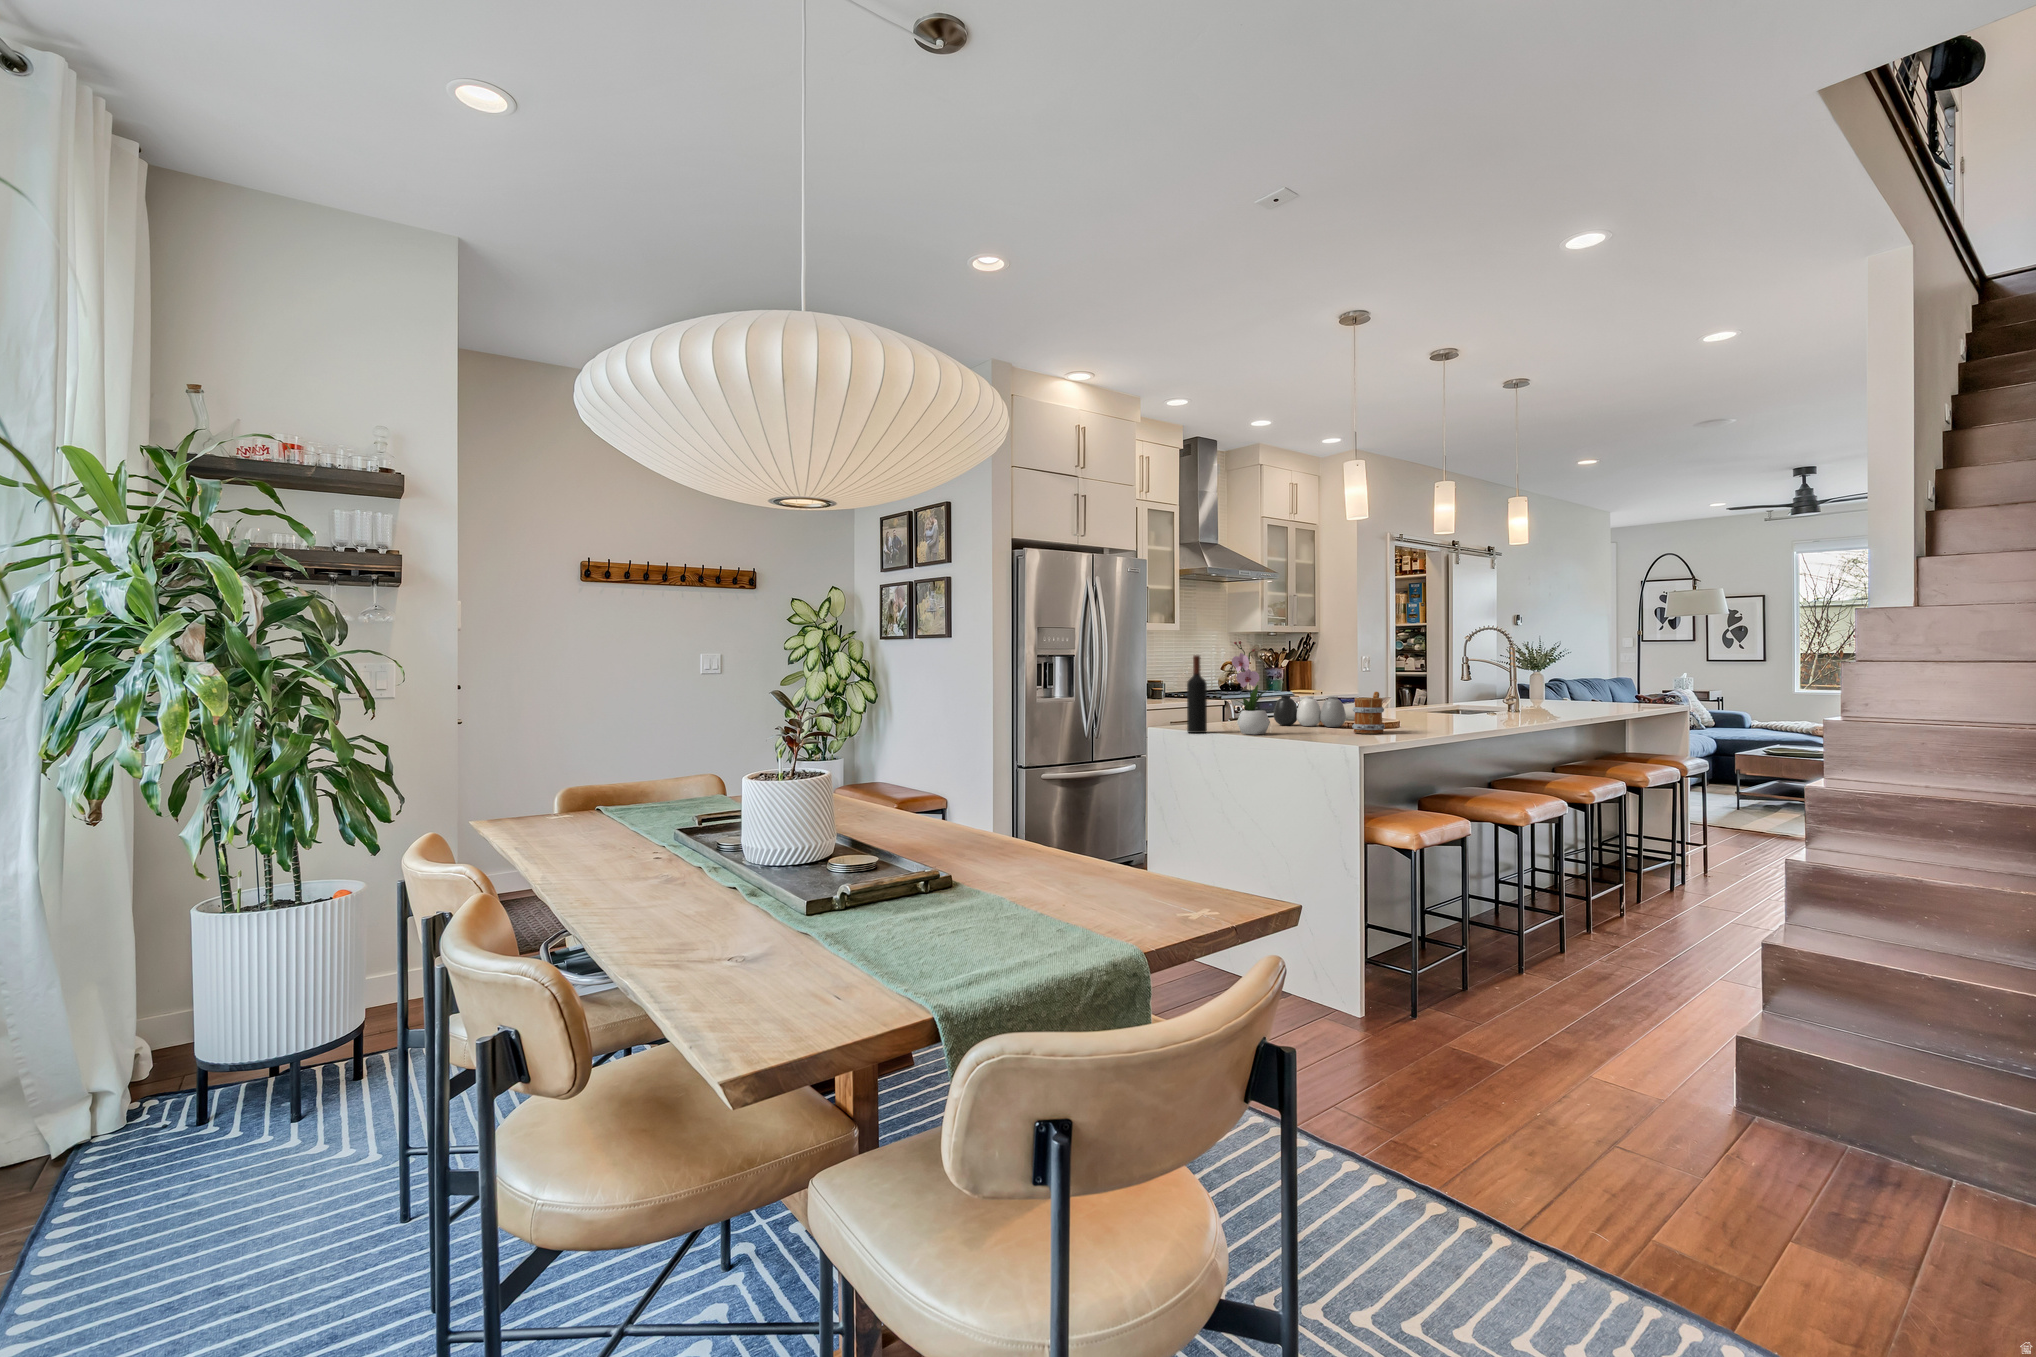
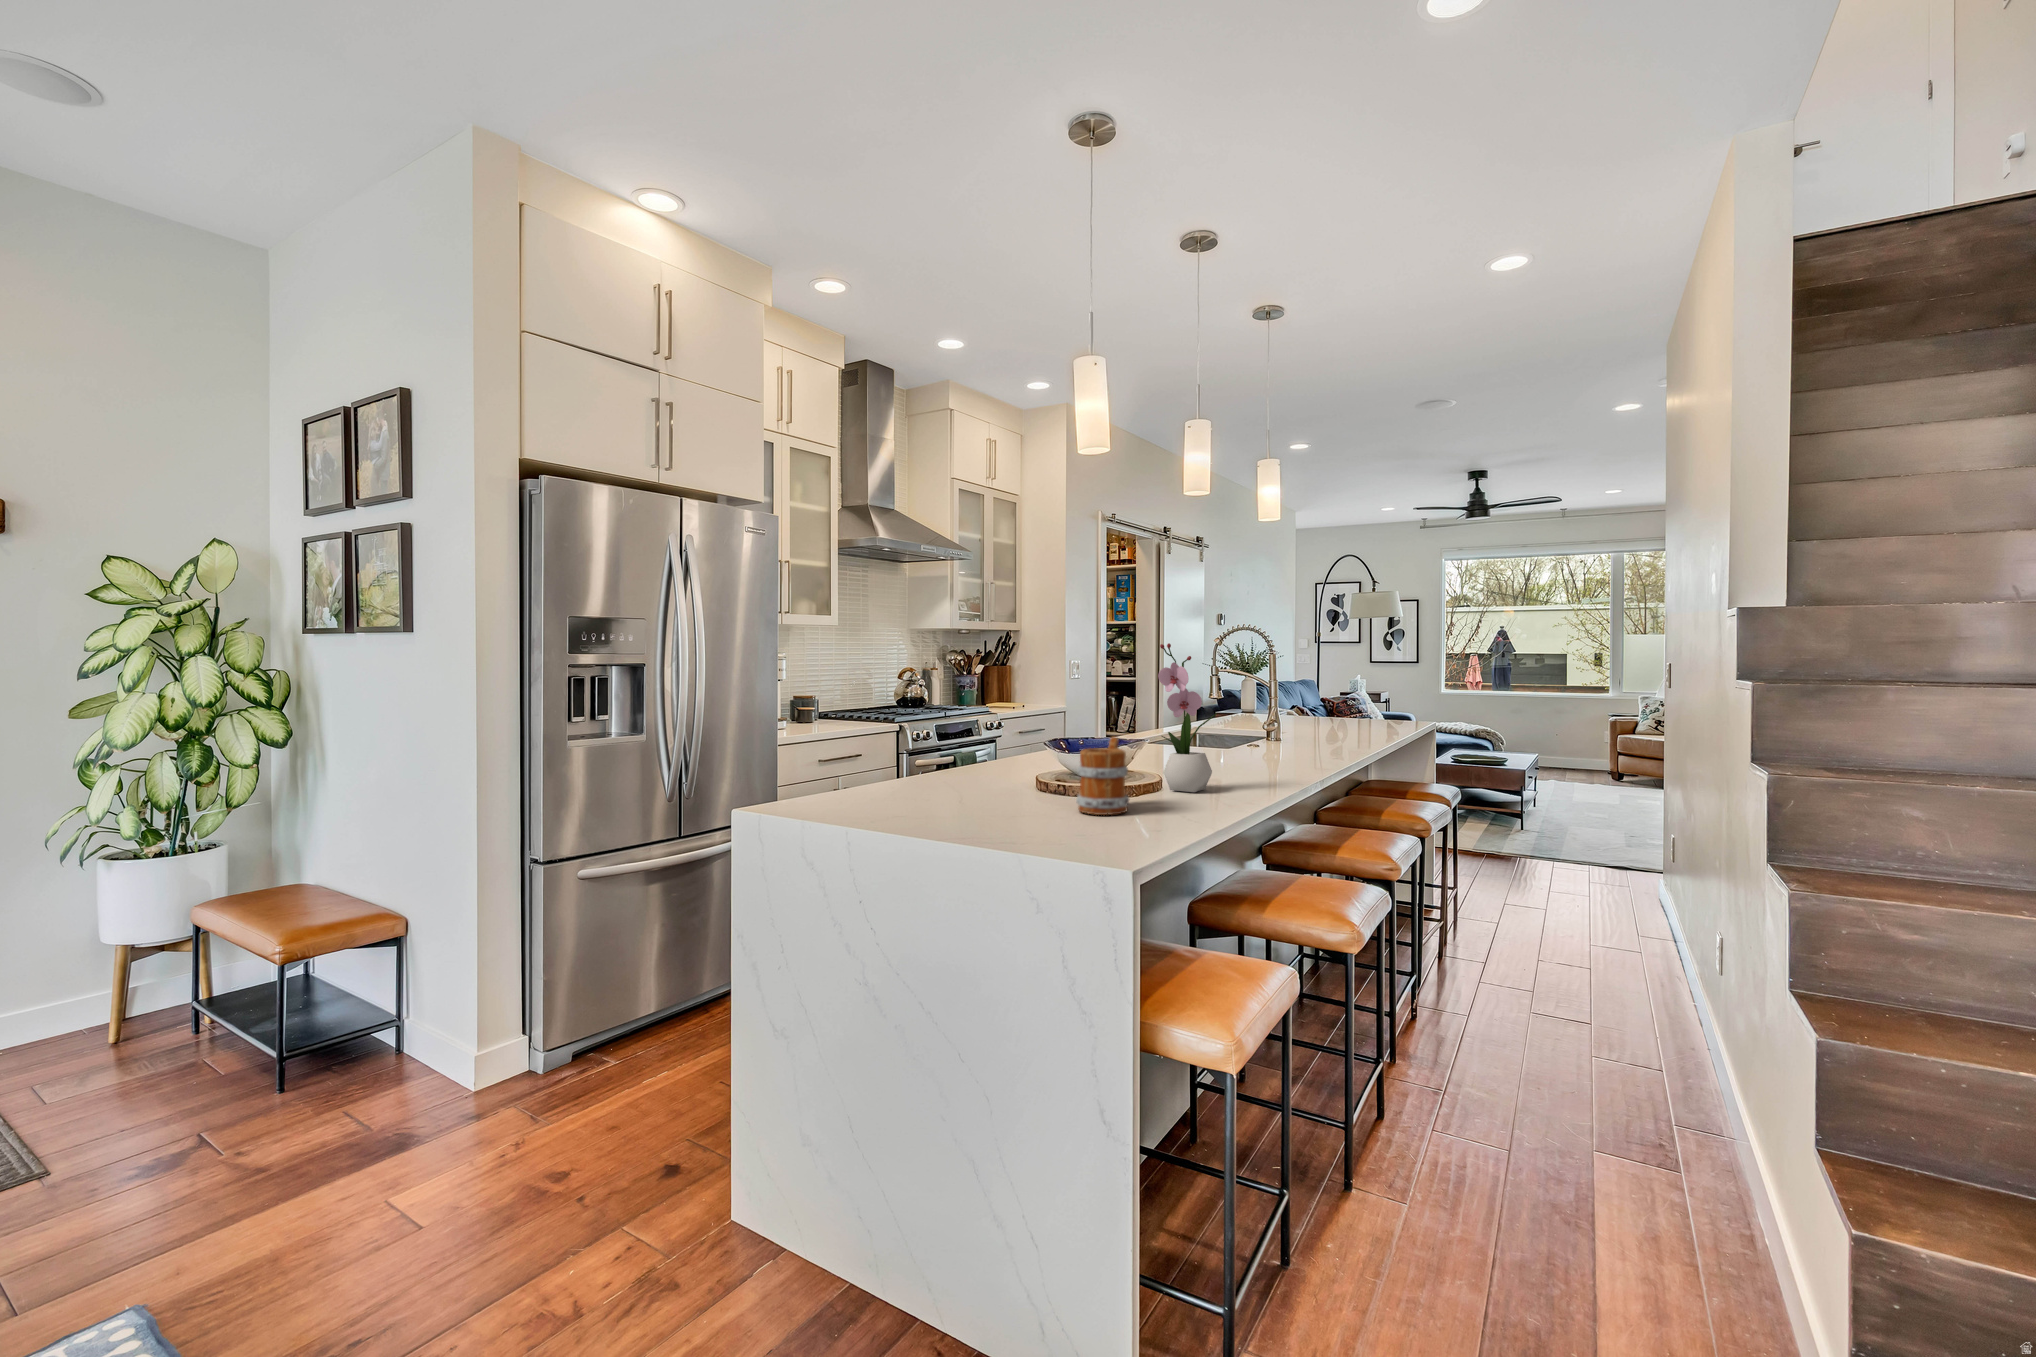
flower arrangement: present [1232,641,1274,735] -> present [1158,643,1217,792]
wine bottle: present [1187,655,1207,733] -> none [786,673,824,819]
vase: present [1274,695,1346,727] -> none [948,737,1062,792]

